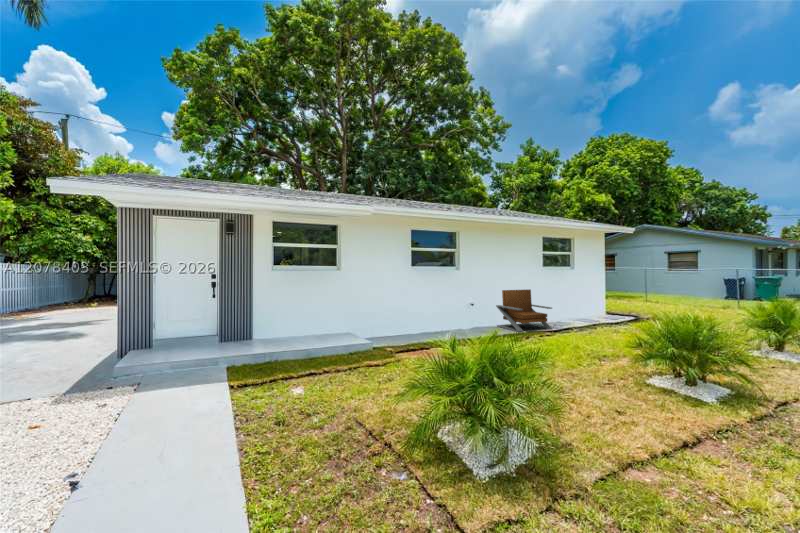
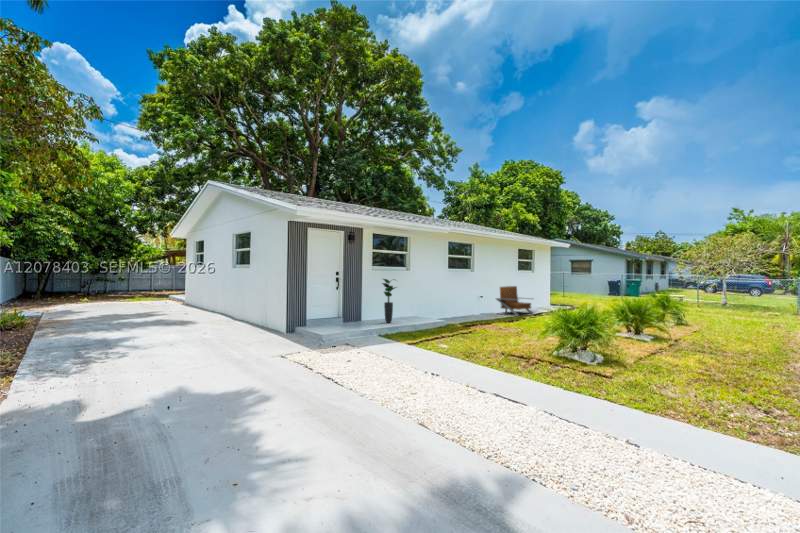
potted plant: none [272,282,298,340] -> present [382,279,396,323]

